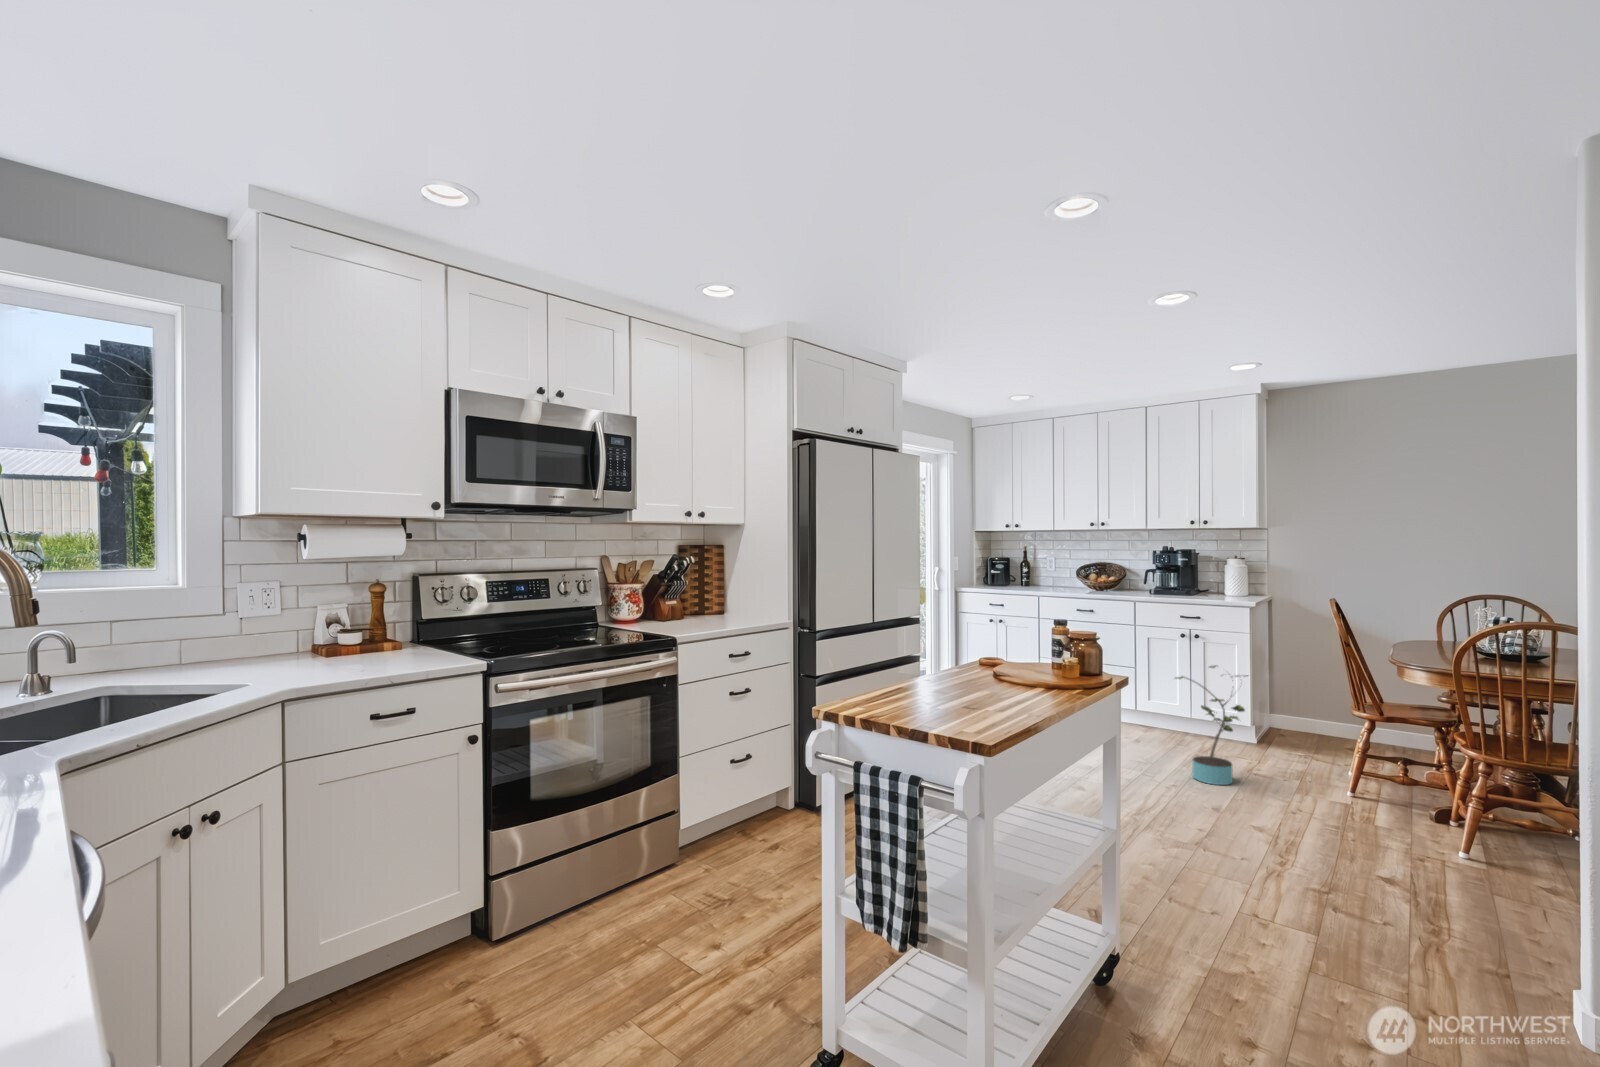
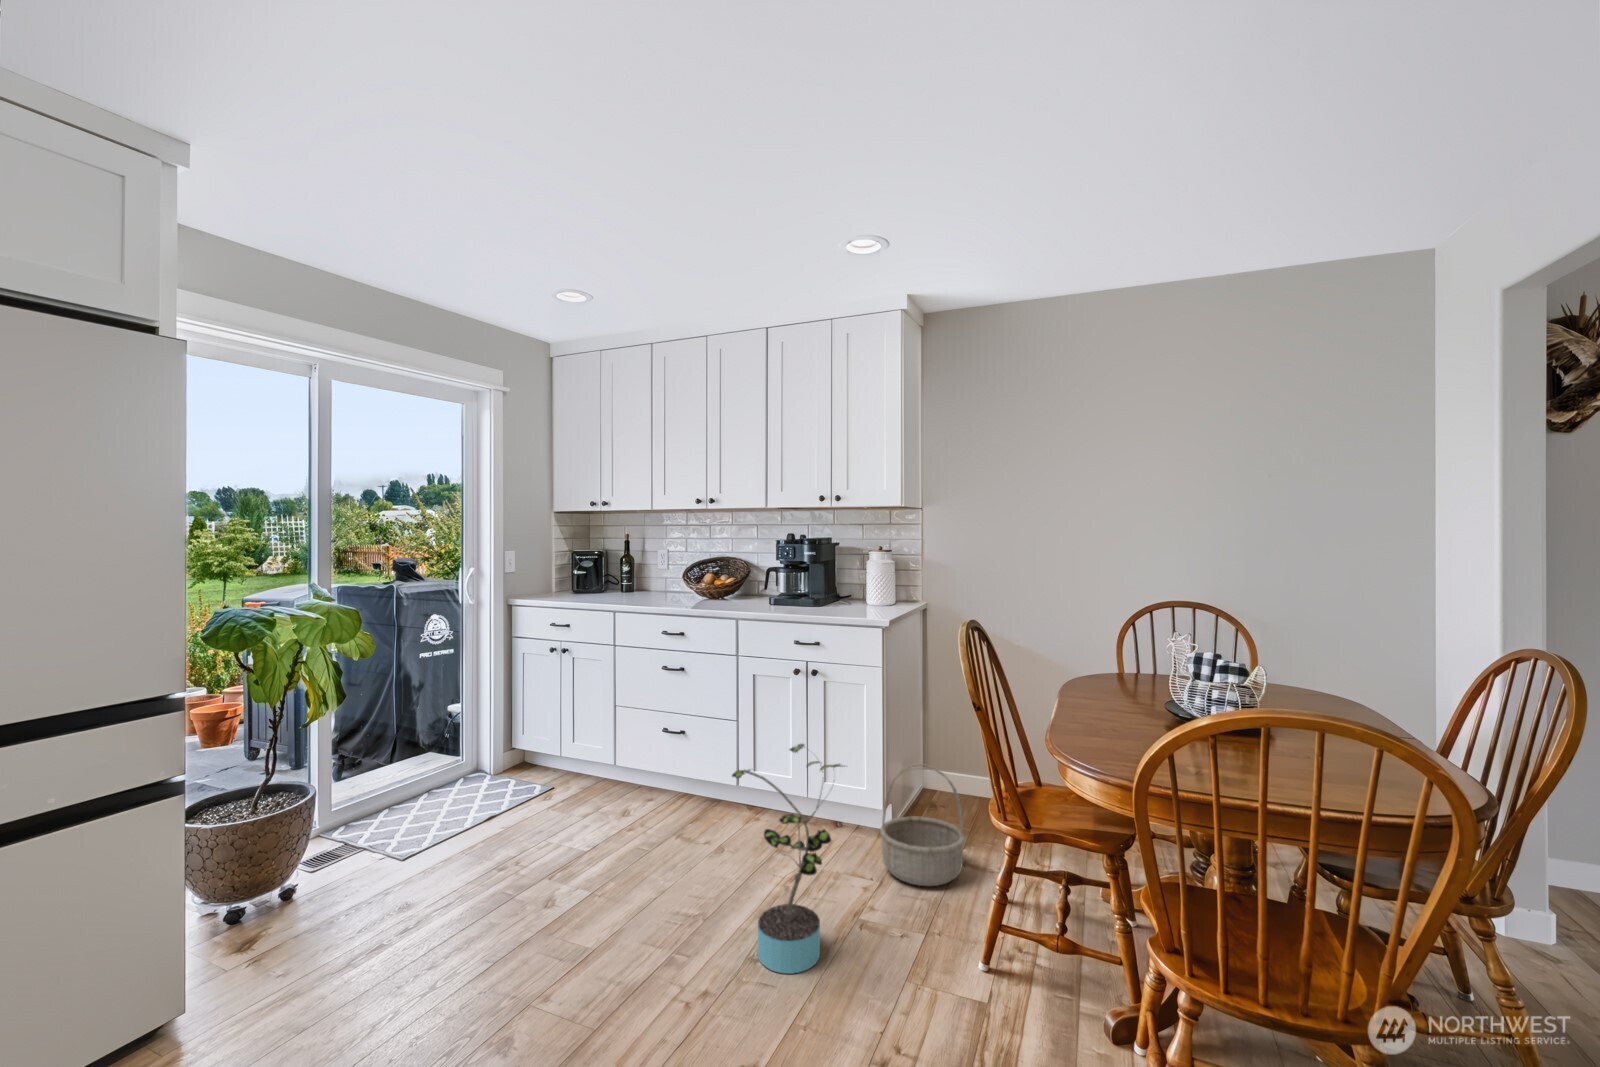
basket: none [1255,691,1319,766] -> present [880,764,965,886]

